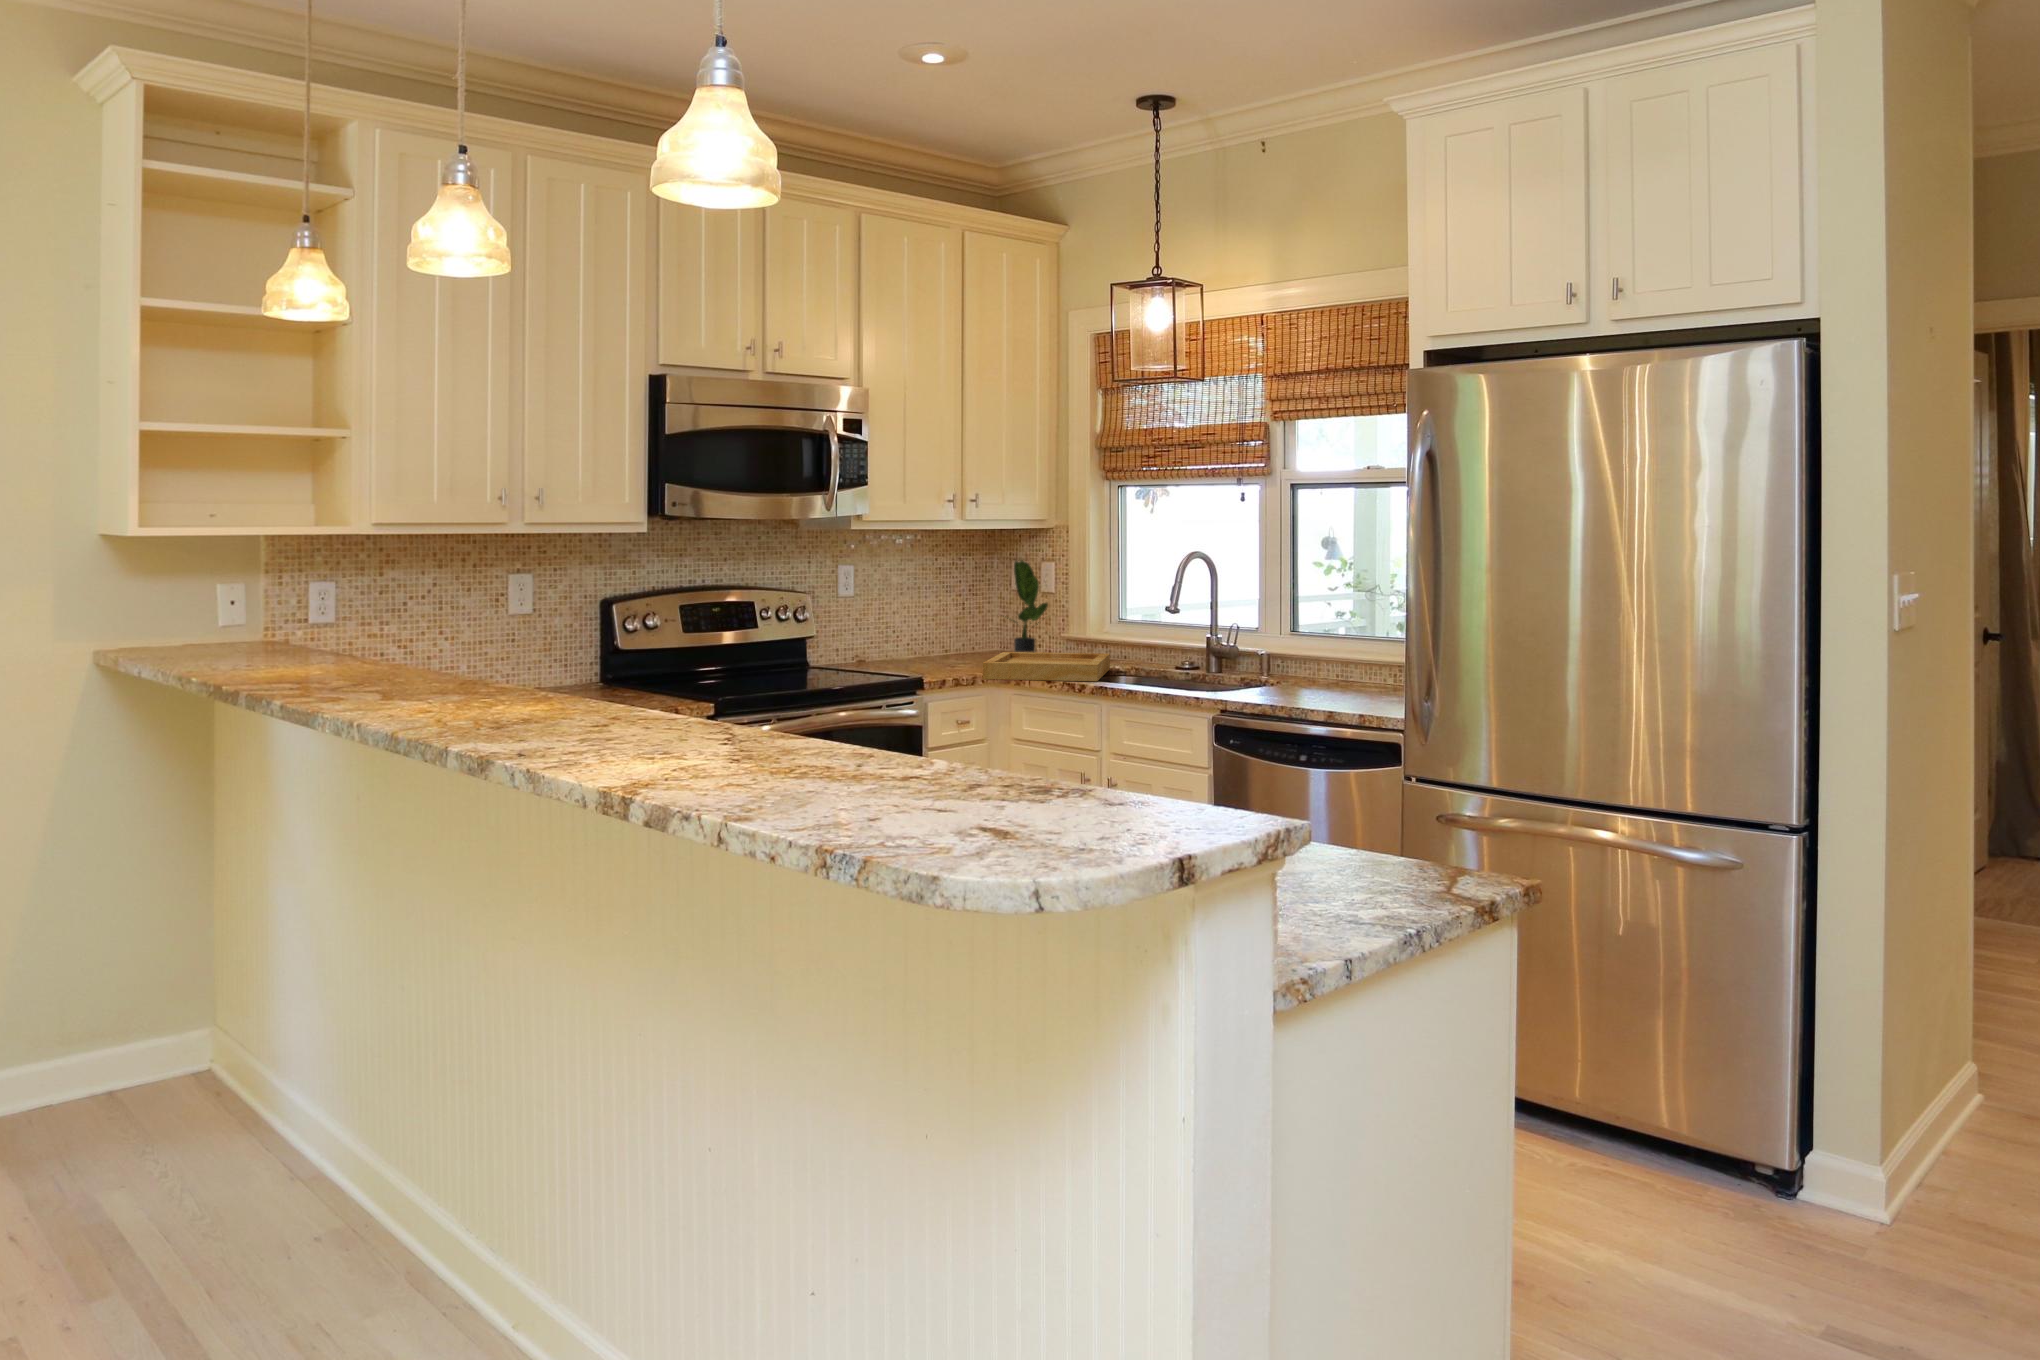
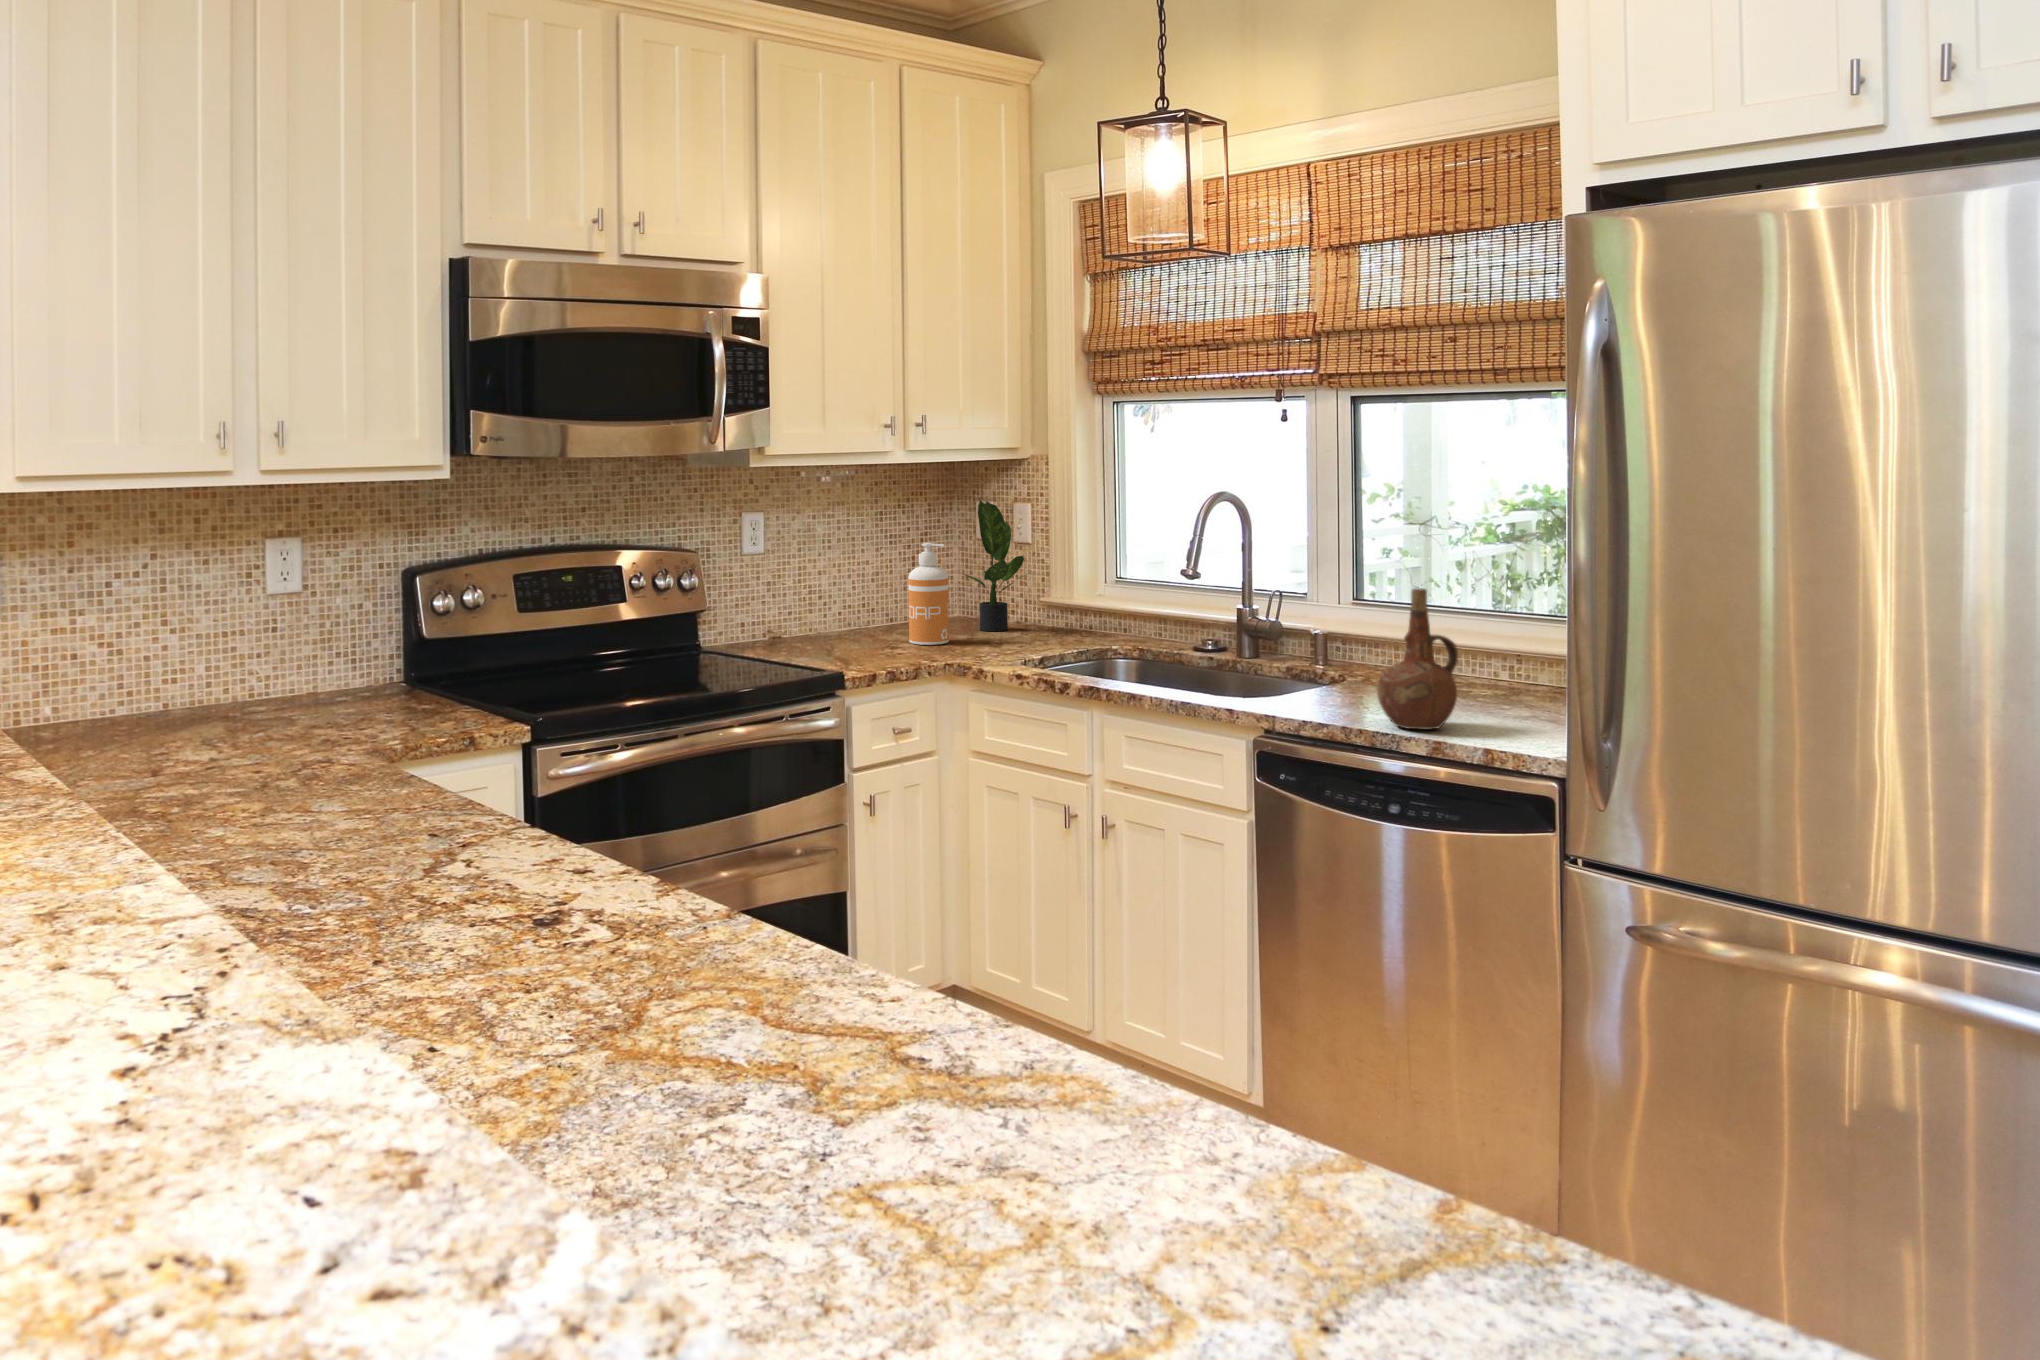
soap dispenser: none [963,590,993,666] -> present [908,543,949,645]
ceramic pitcher: none [1296,612,1350,706] -> present [1377,588,1458,729]
tray: present [983,652,1110,681] -> none [929,627,1105,675]

